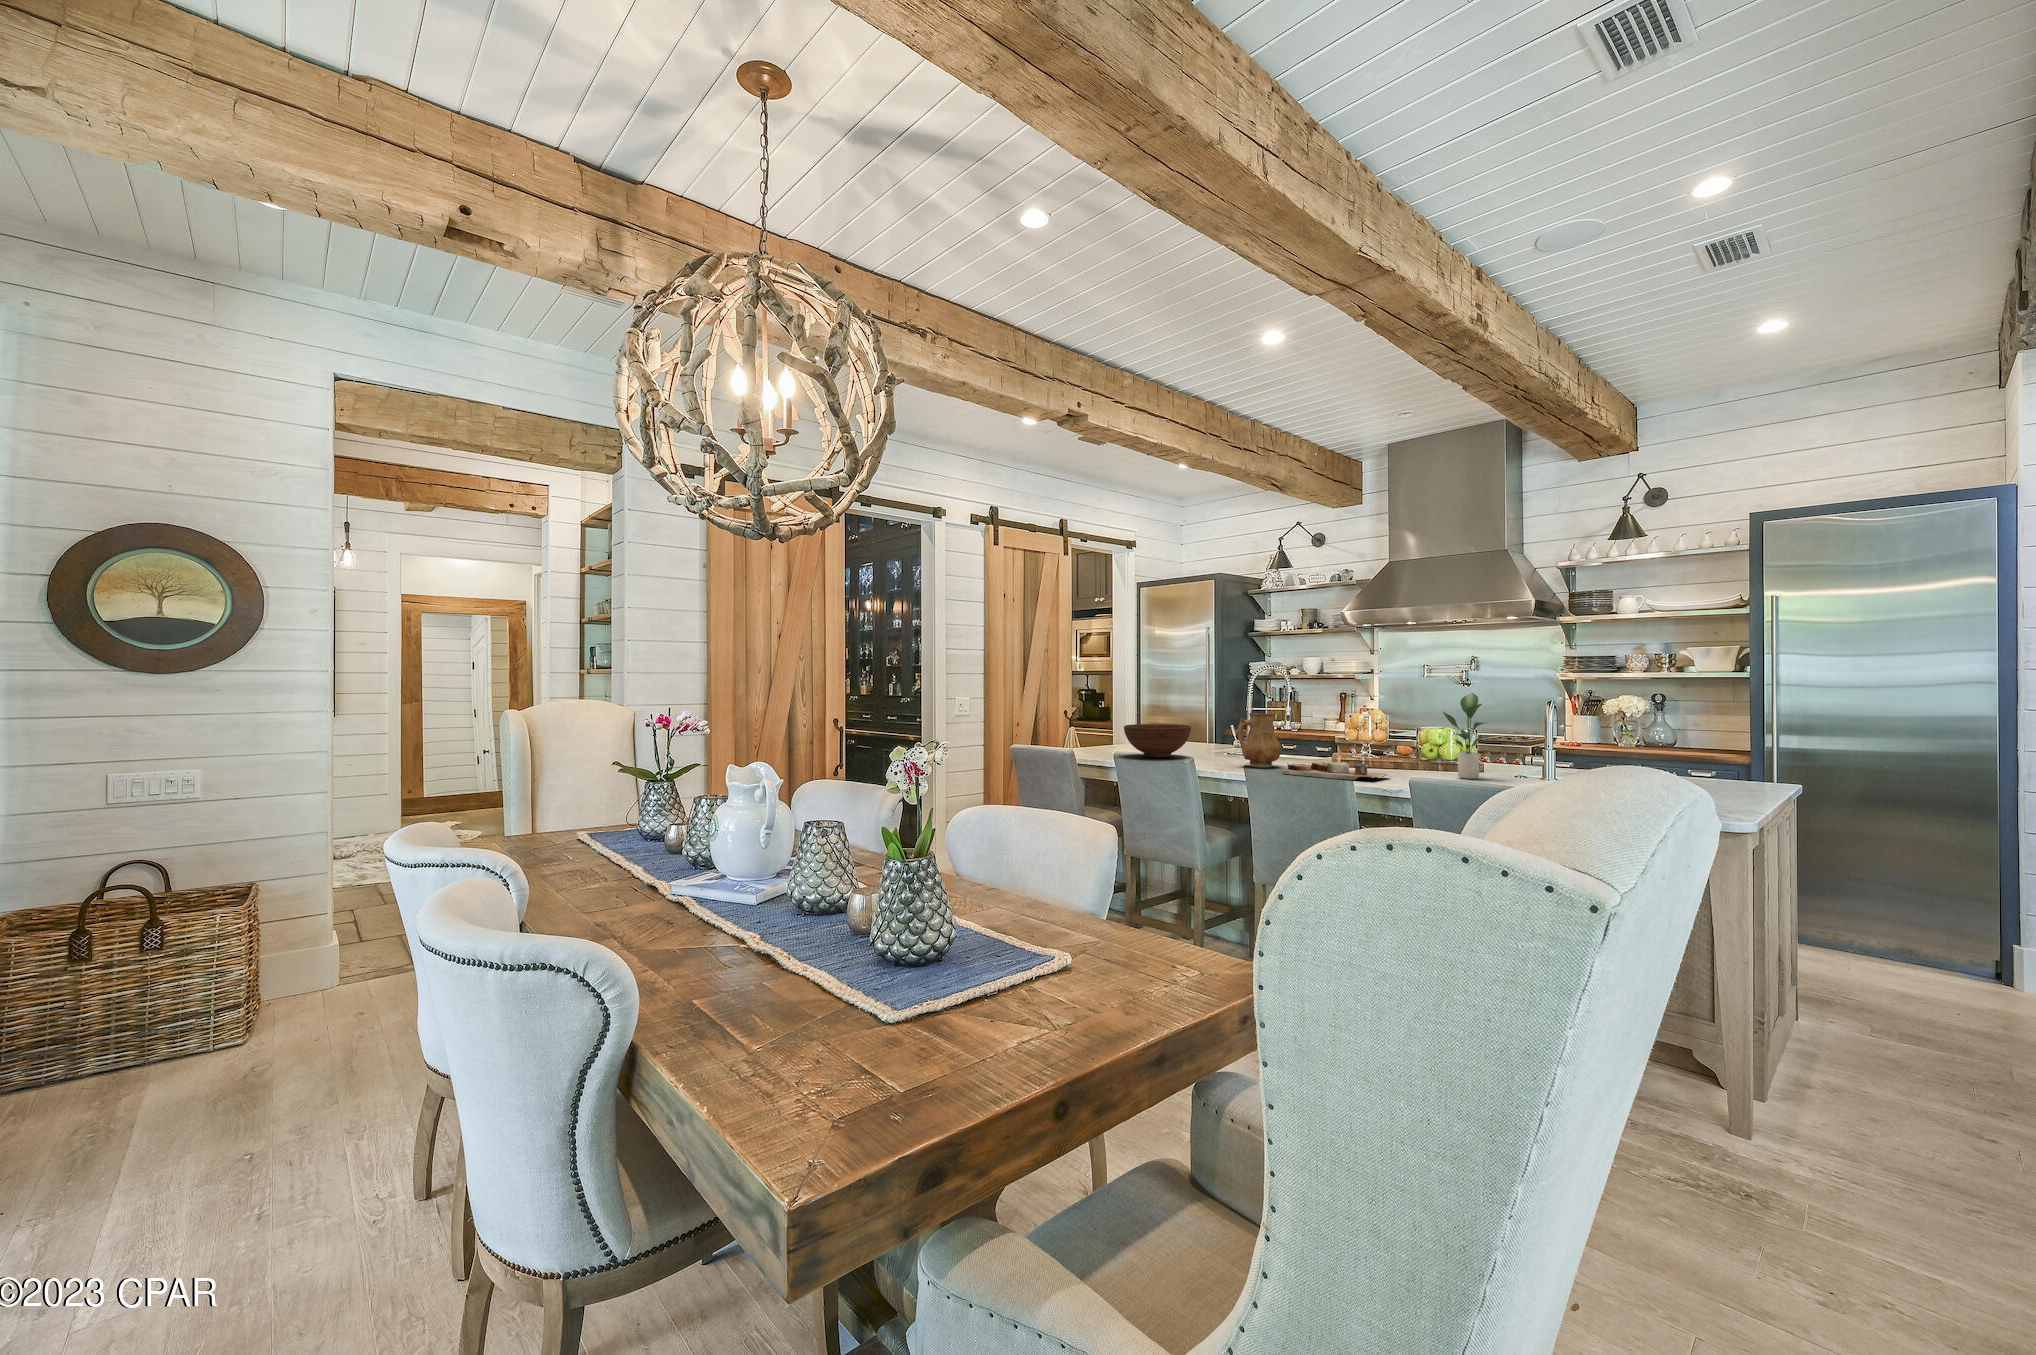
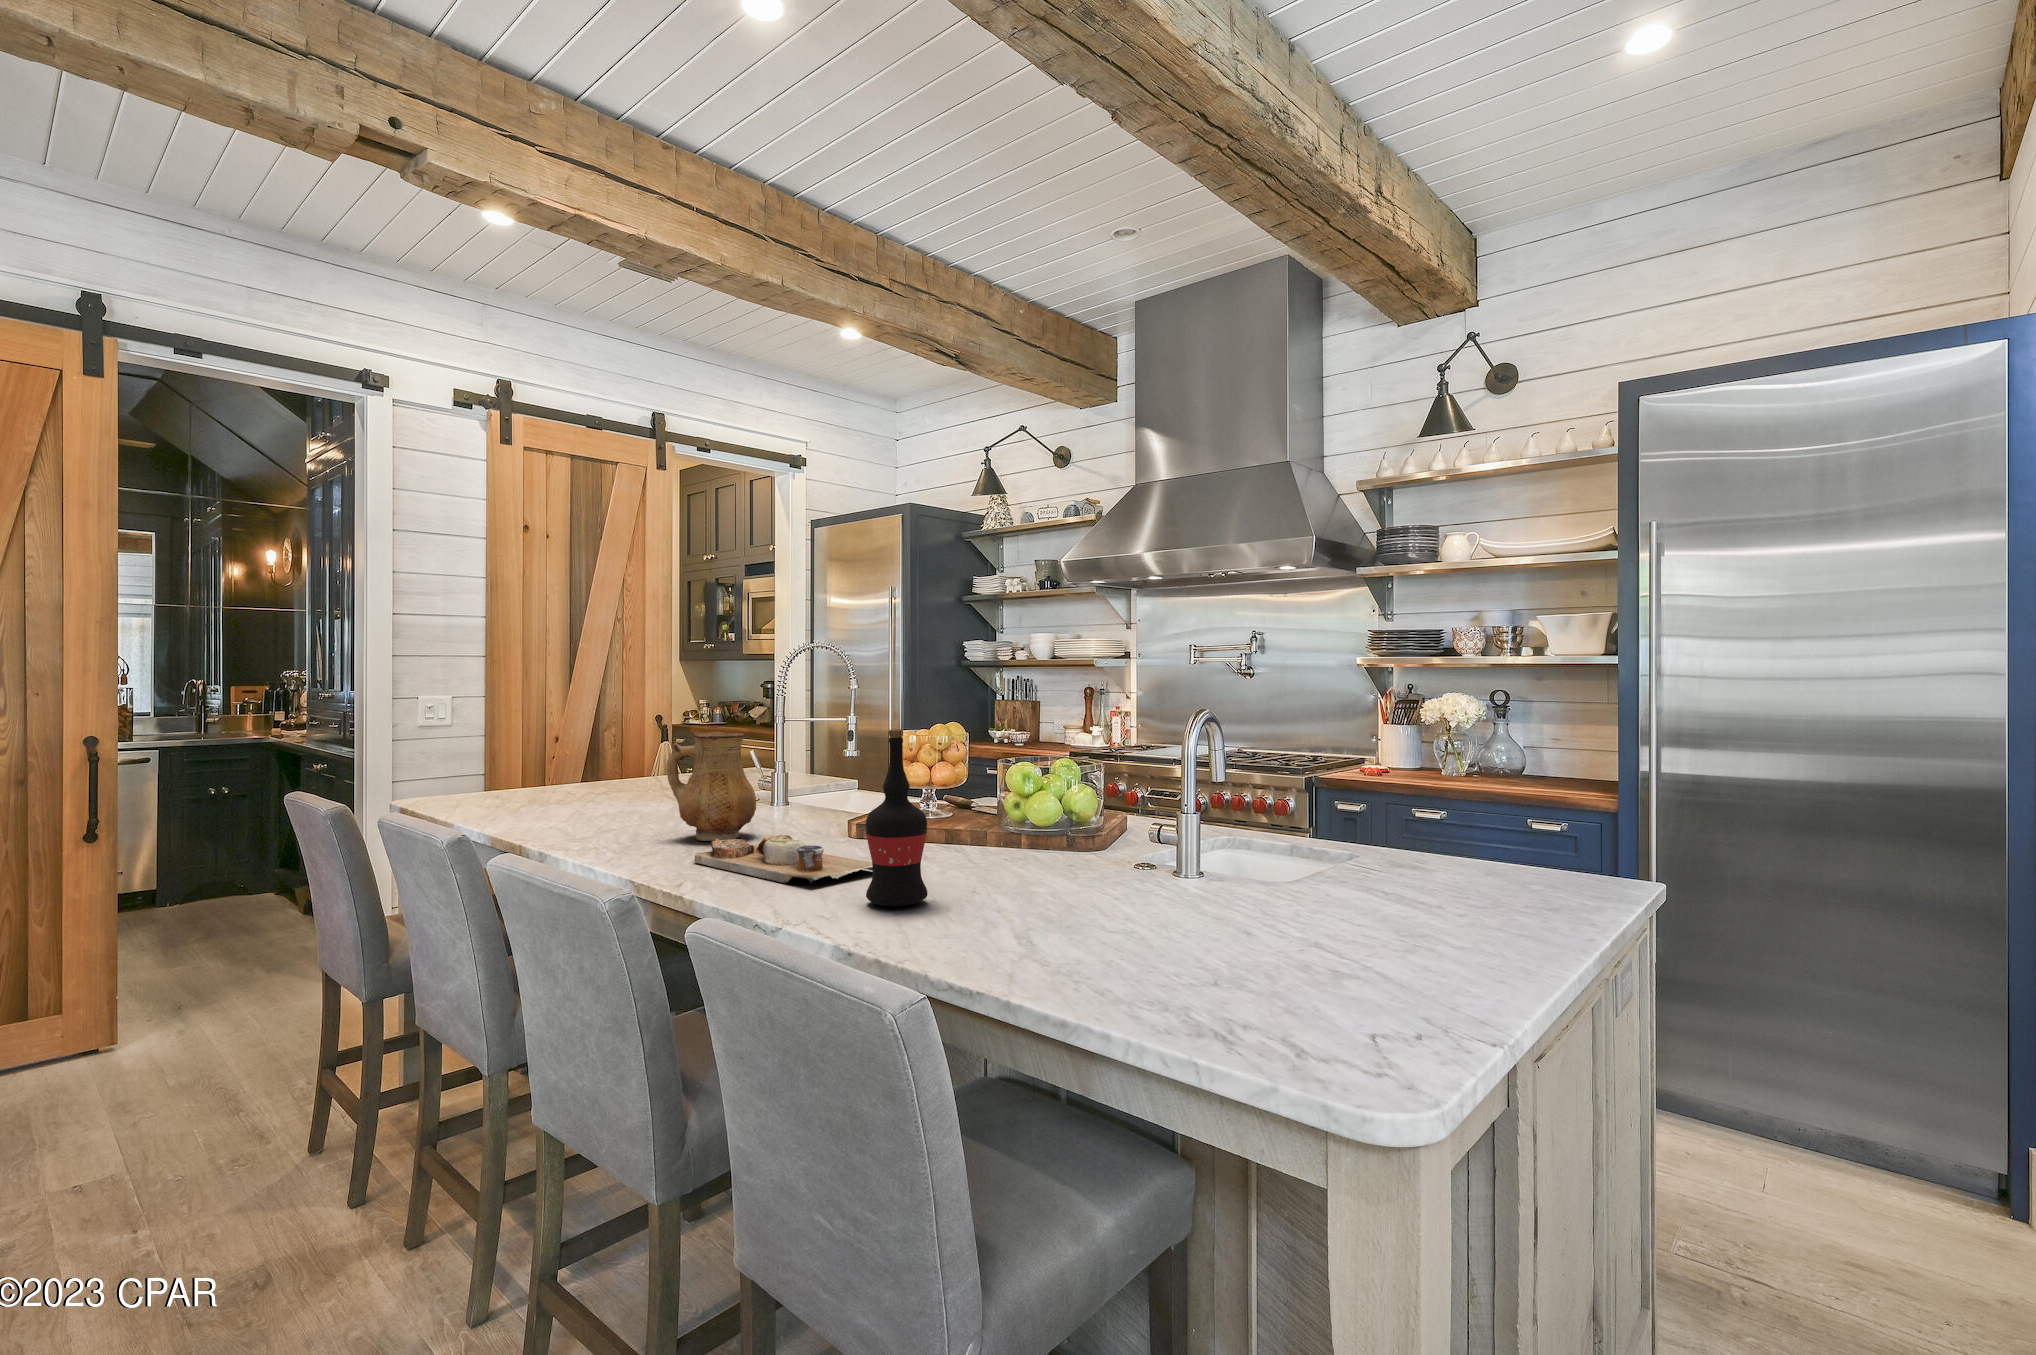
potted plant: present [1443,693,1488,779] -> none [999,694,1088,872]
wine bottle: none [1412,708,1444,786] -> present [865,729,928,906]
fruit bowl: present [1124,724,1191,757] -> none [534,748,668,813]

